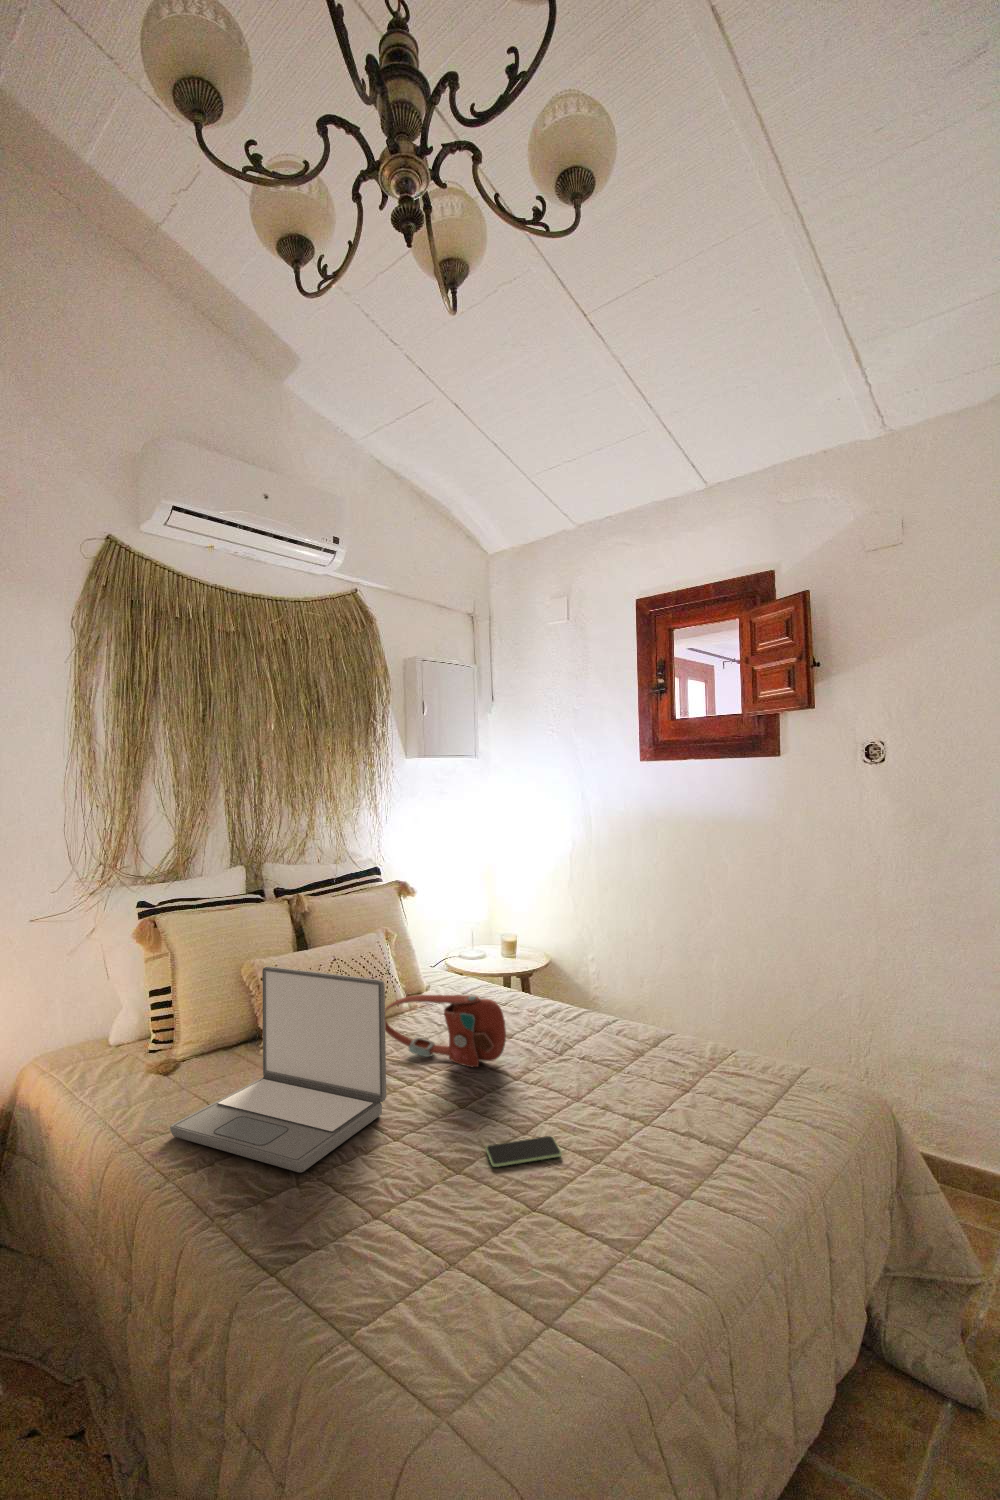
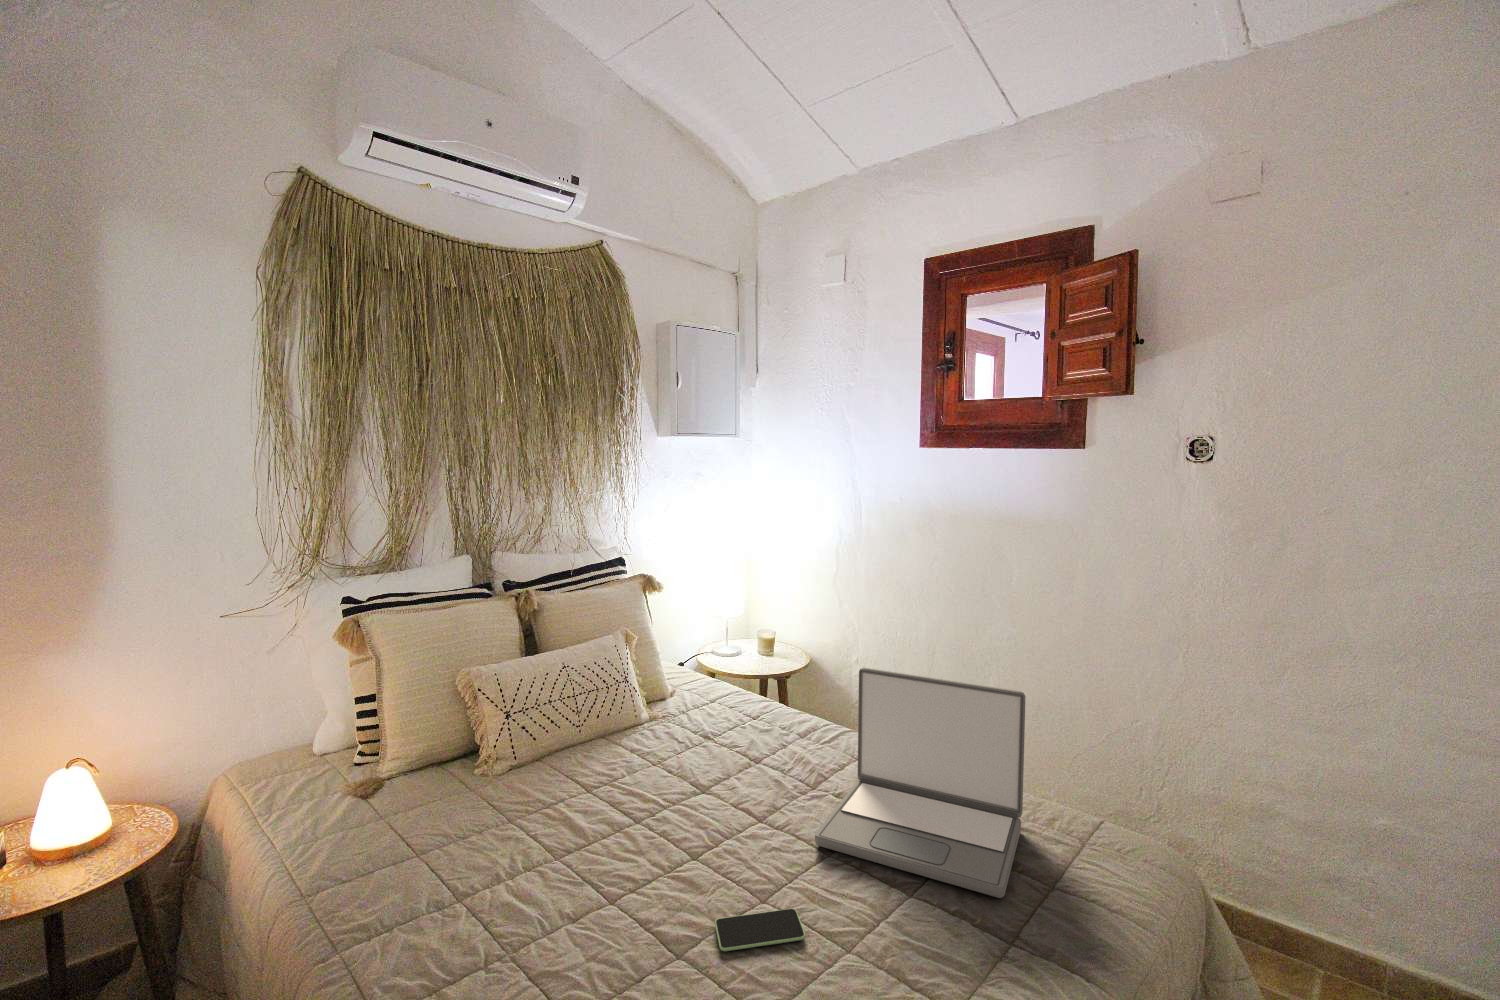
laptop: present [170,966,386,1172] -> present [815,668,1026,898]
handbag: present [385,995,506,1067] -> none [610,717,751,803]

